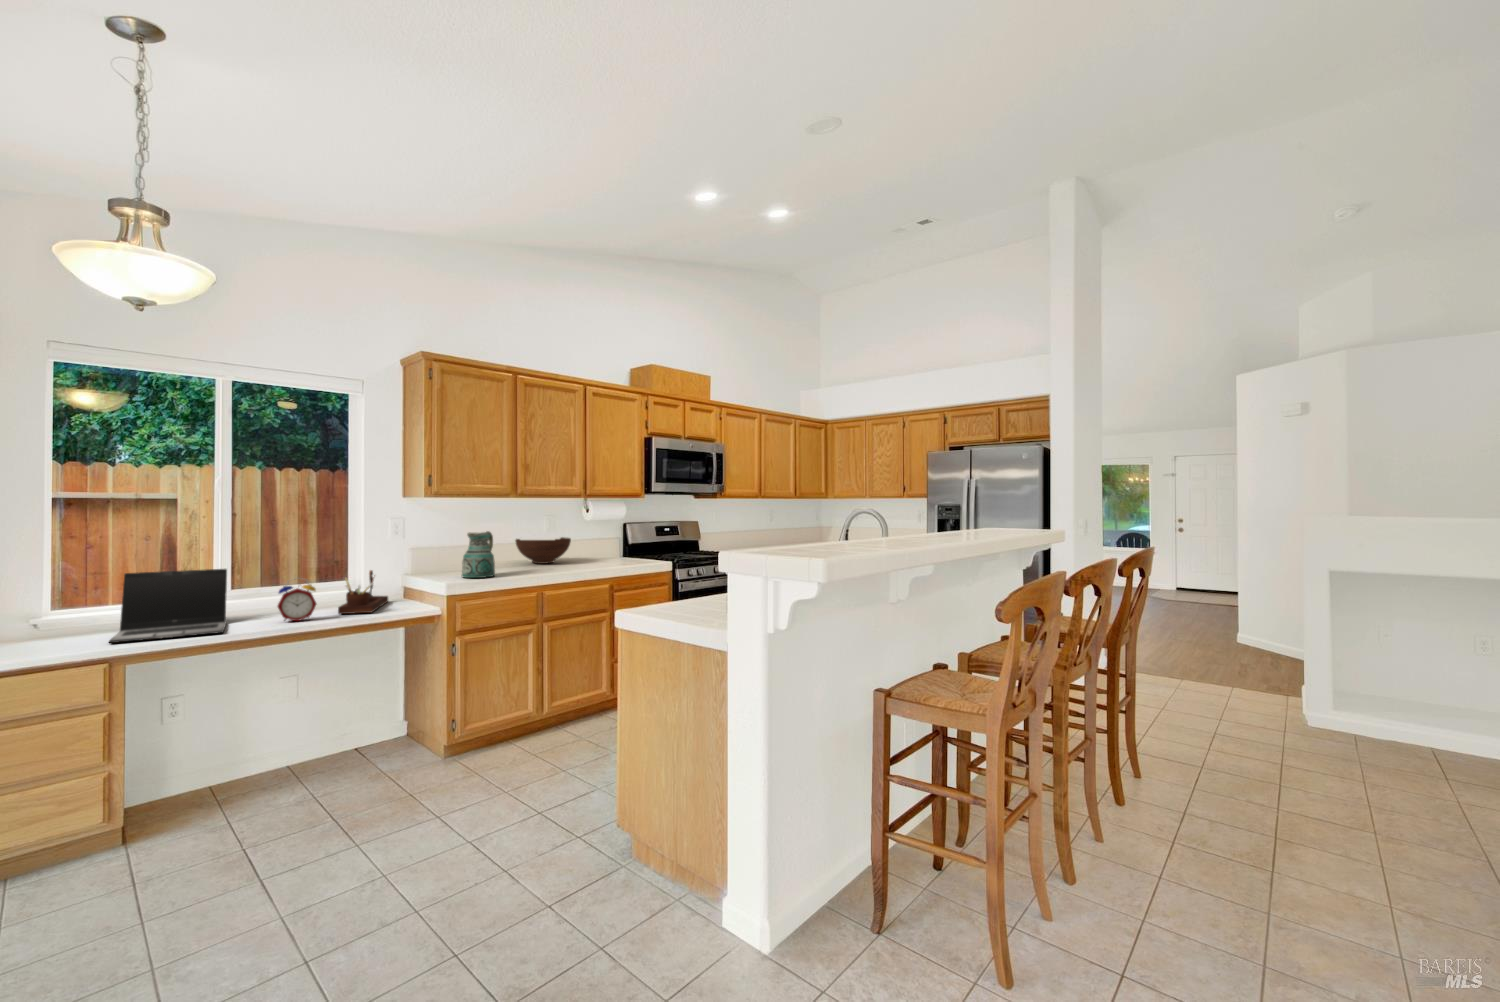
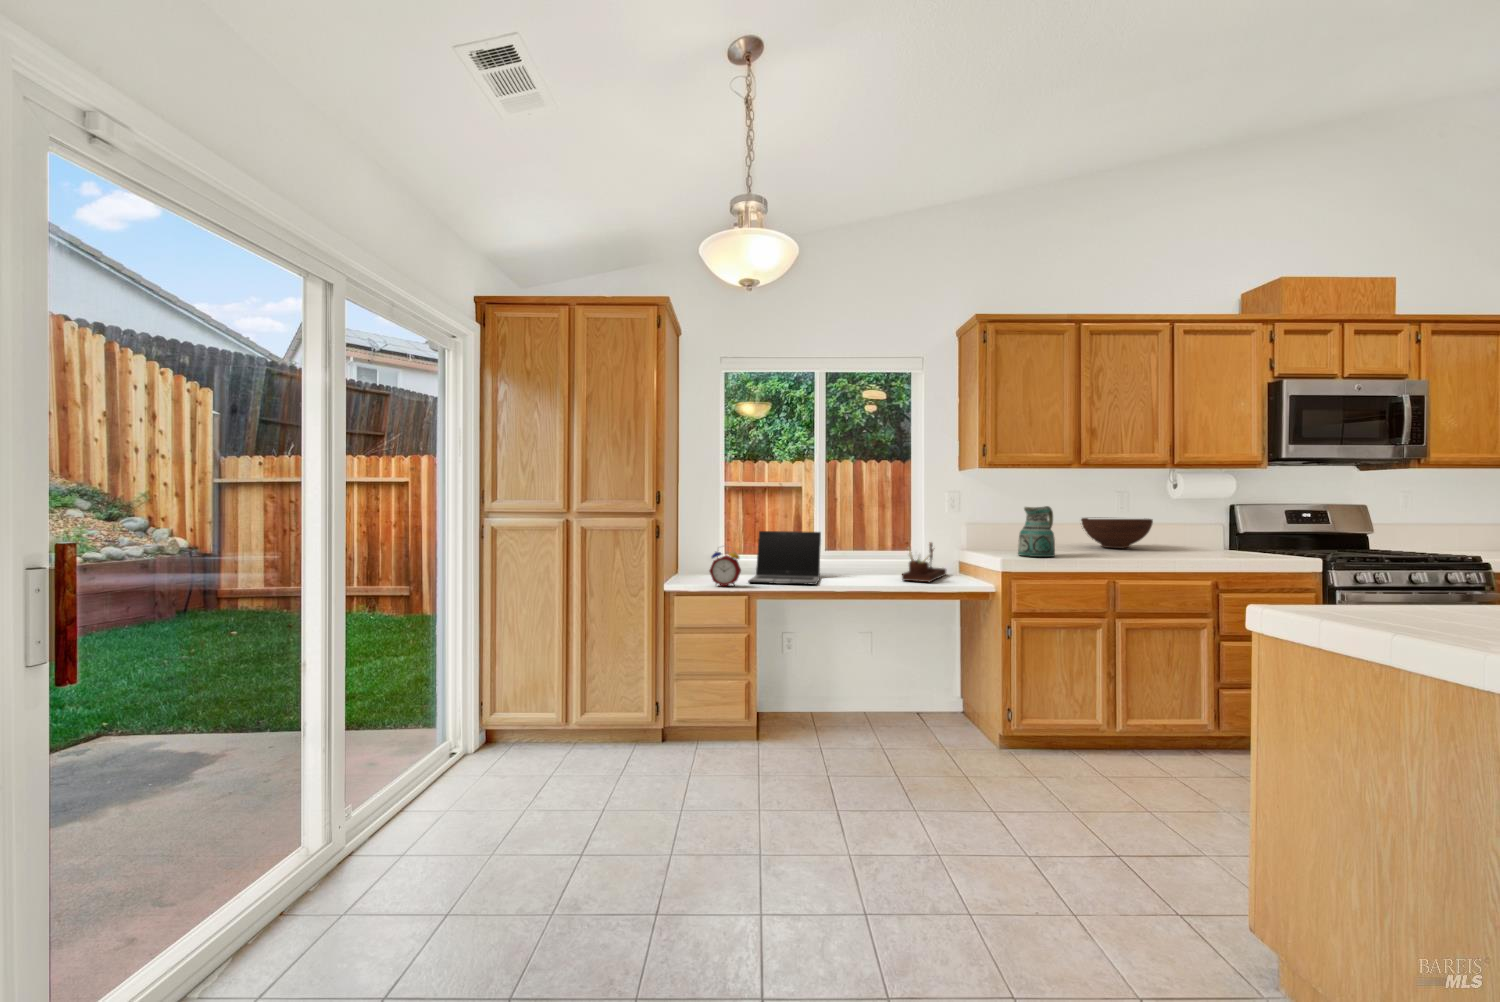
alarm clock: present [278,579,316,621] -> present [709,552,741,586]

